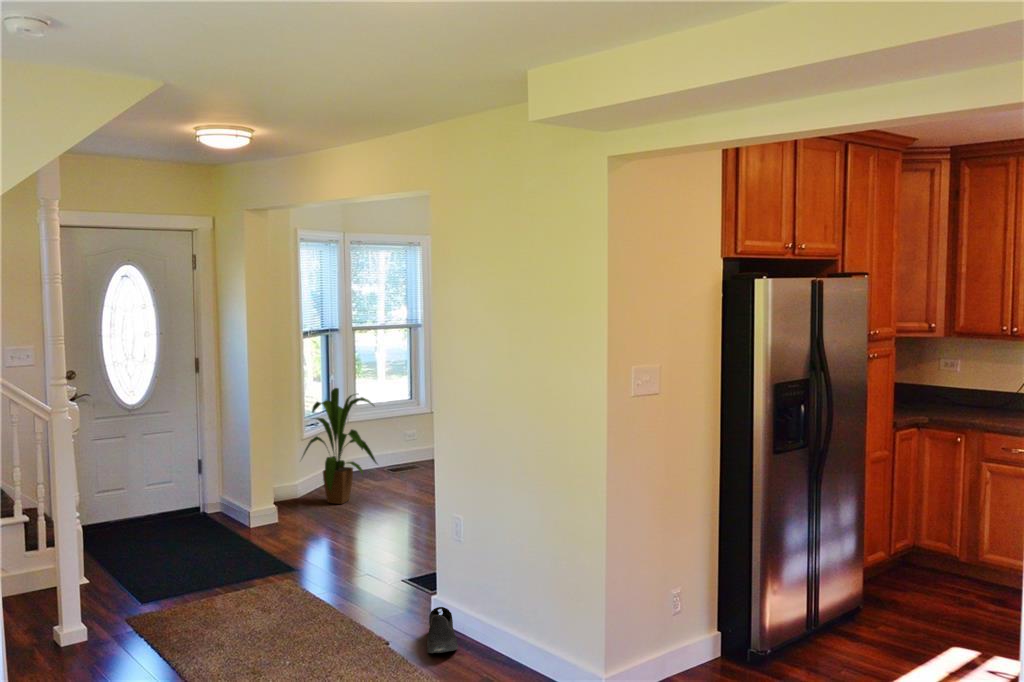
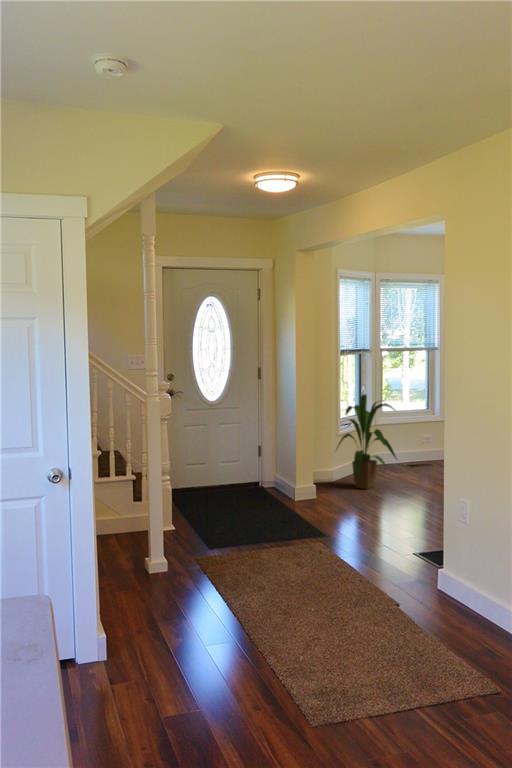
shoe: present [427,607,458,653] -> none [432,581,461,621]

